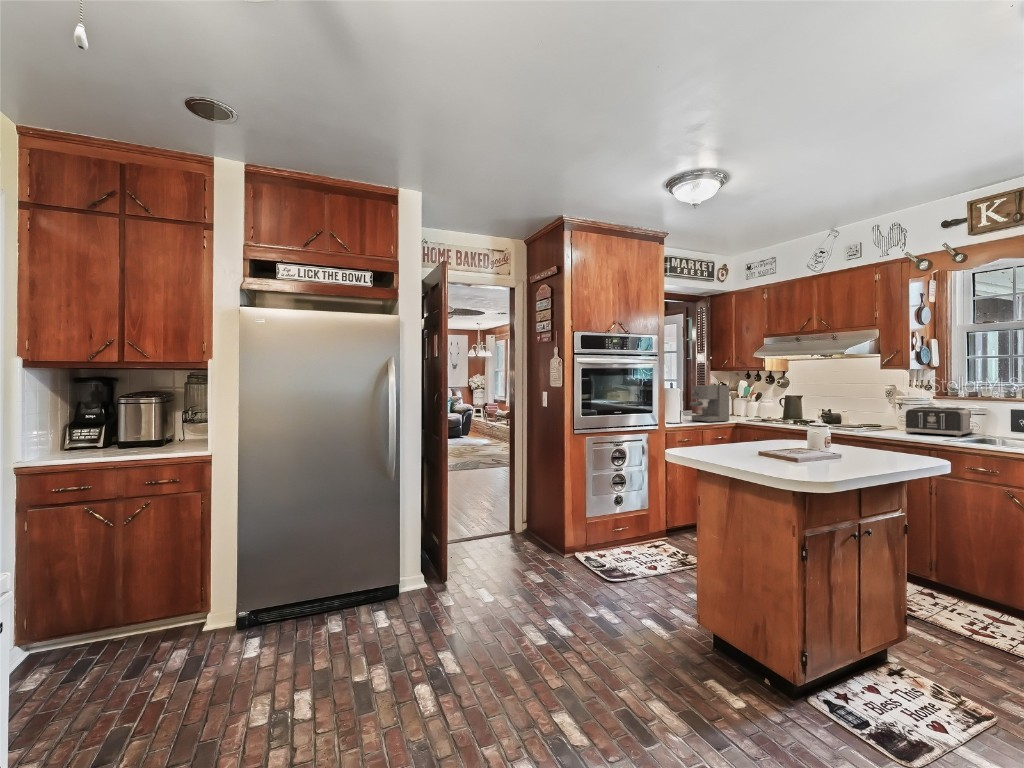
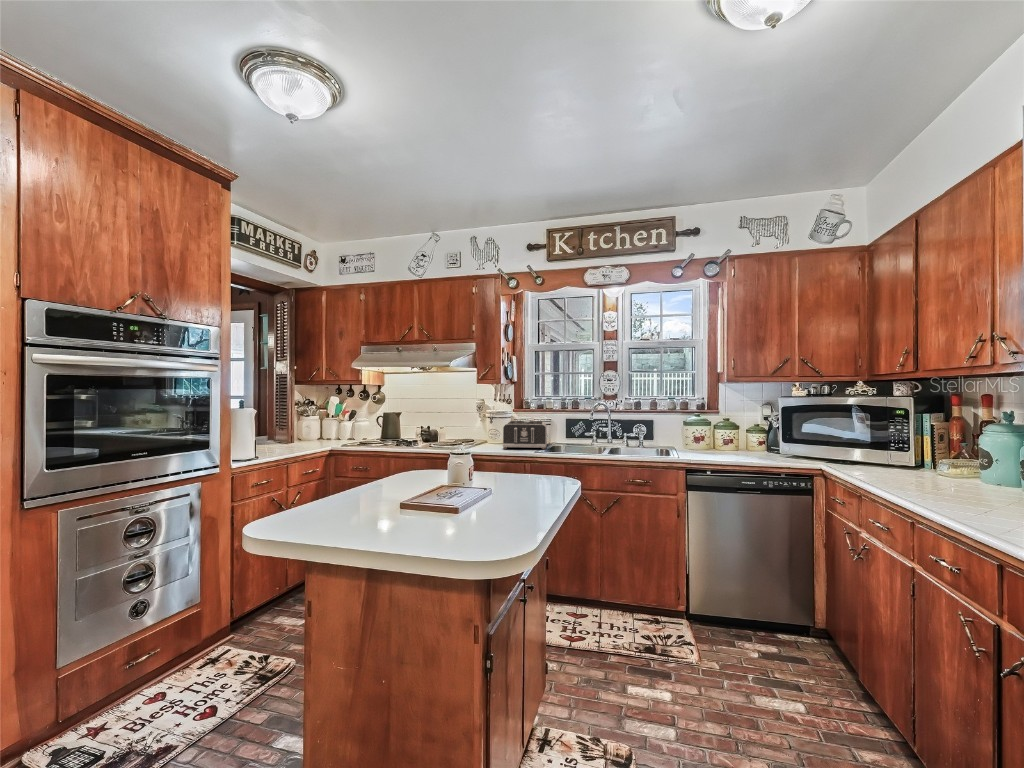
coffee maker: present [690,385,729,422] -> none [268,401,321,450]

